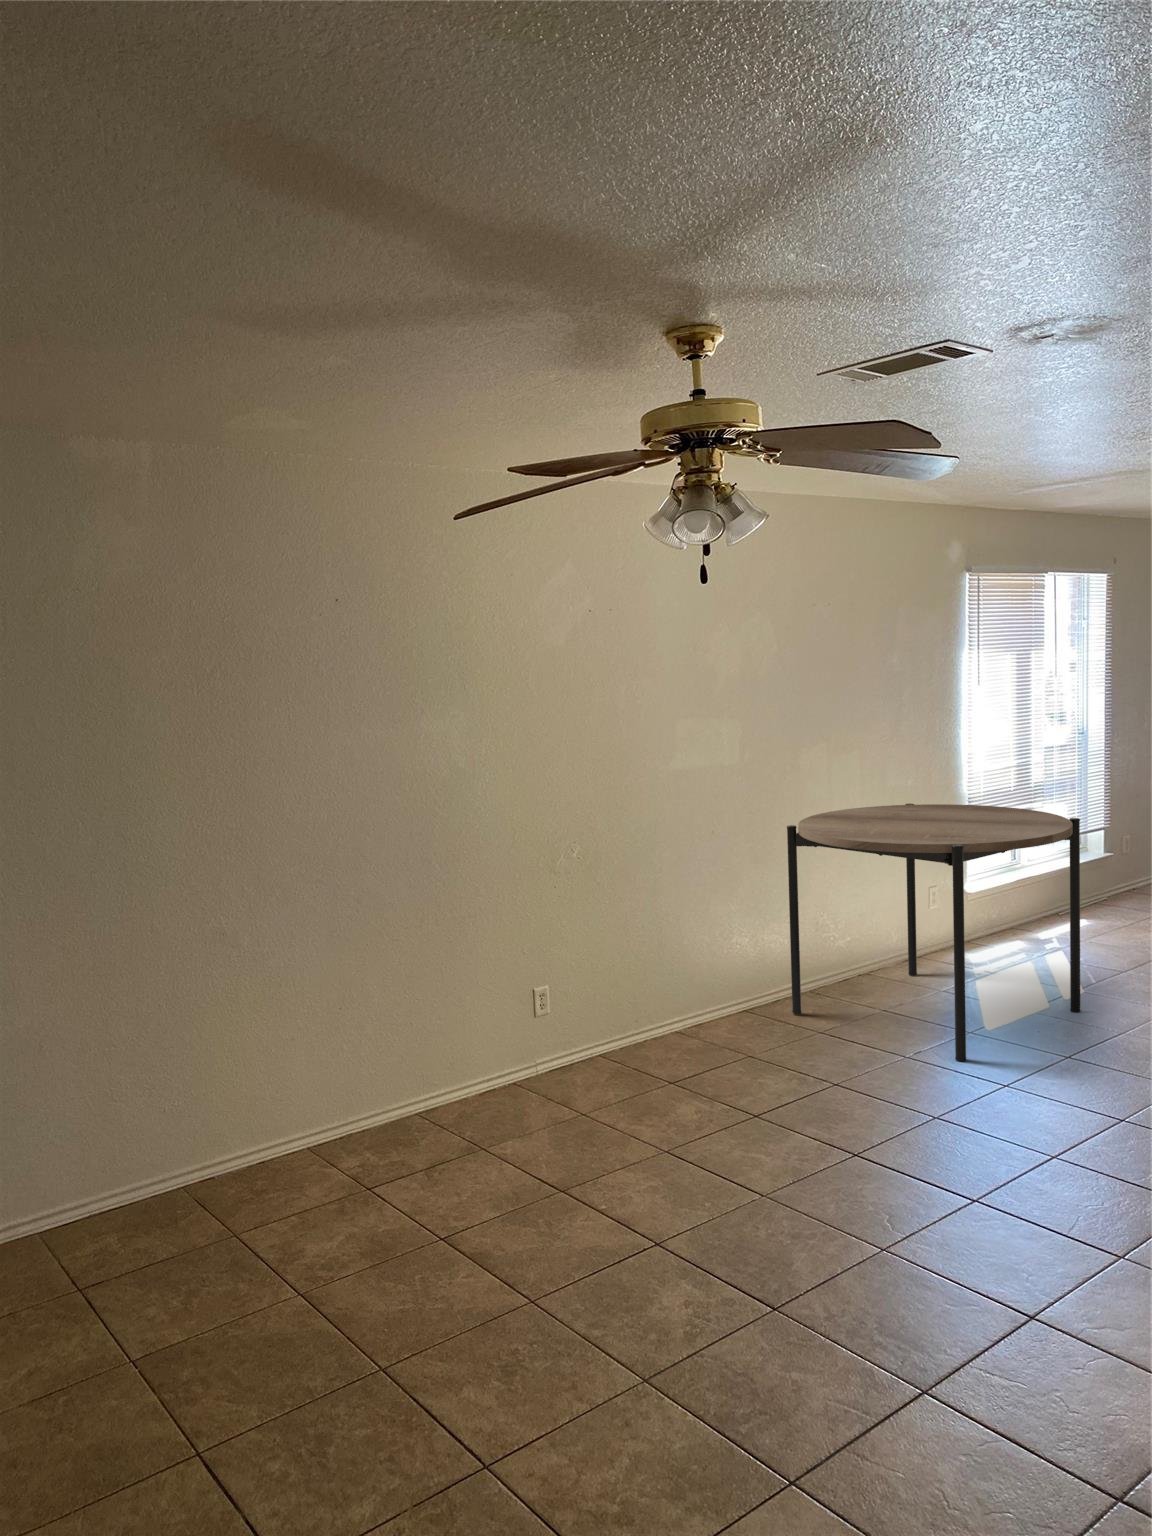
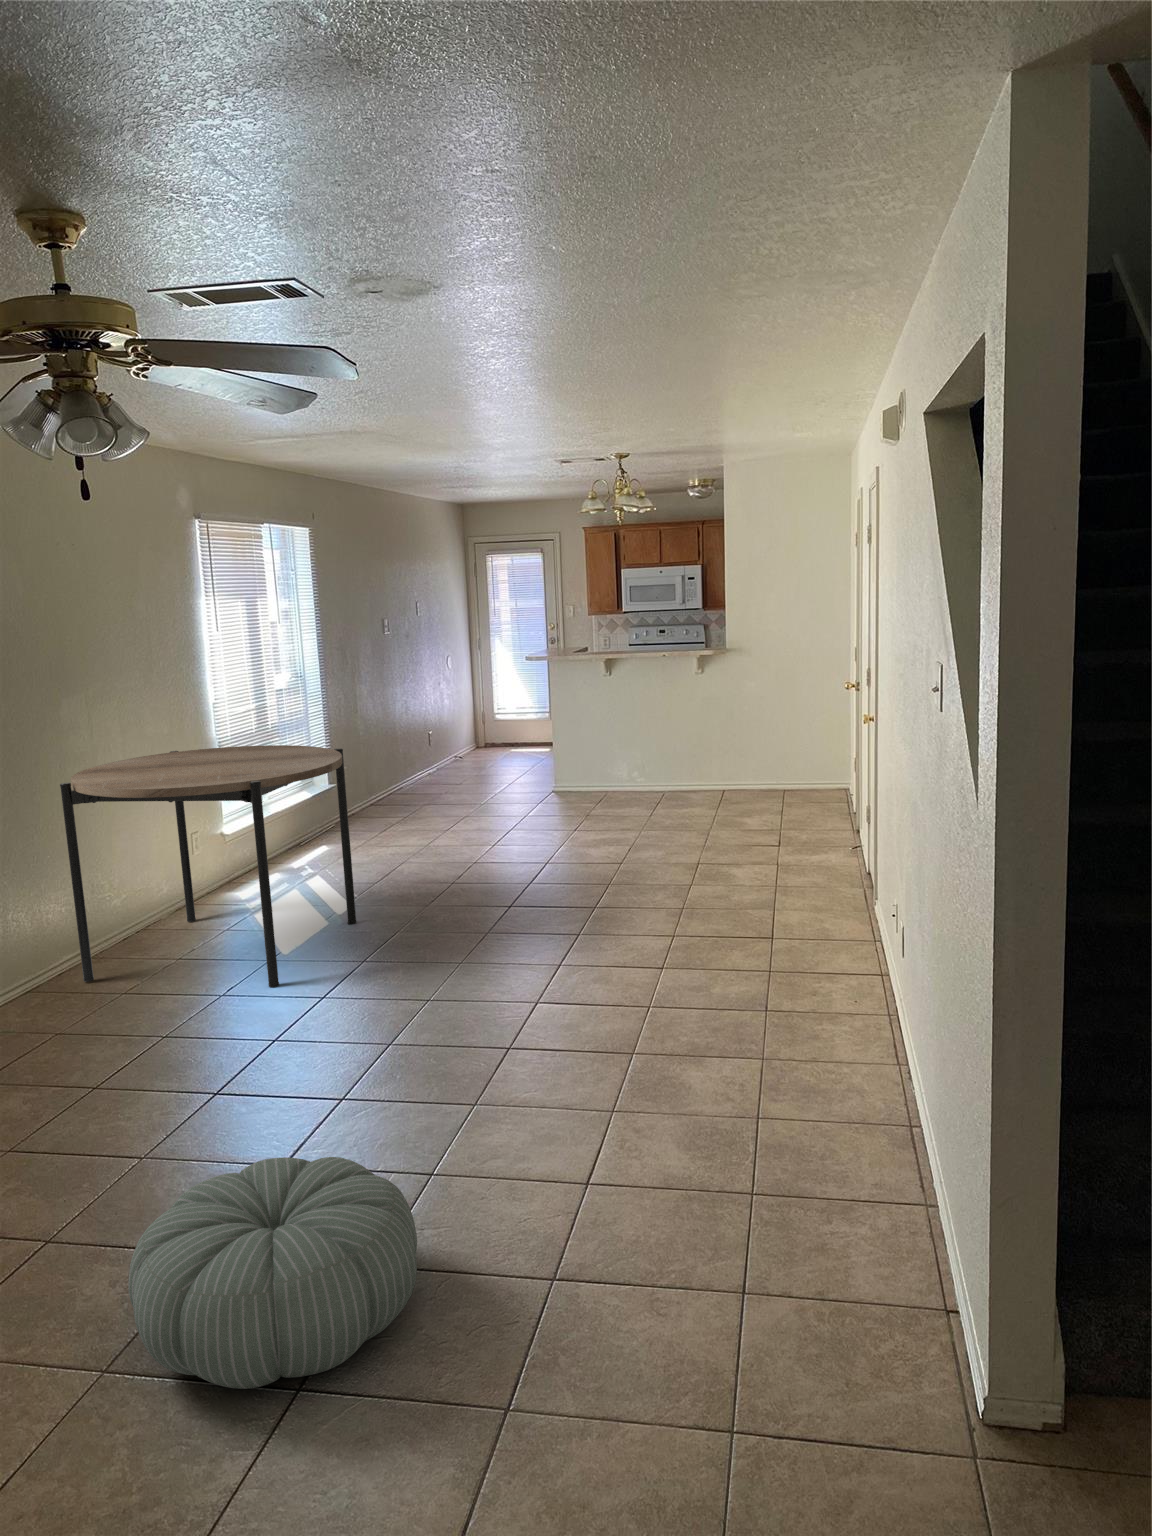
pouf: none [667,1236,959,1476] -> present [128,1157,417,1389]

